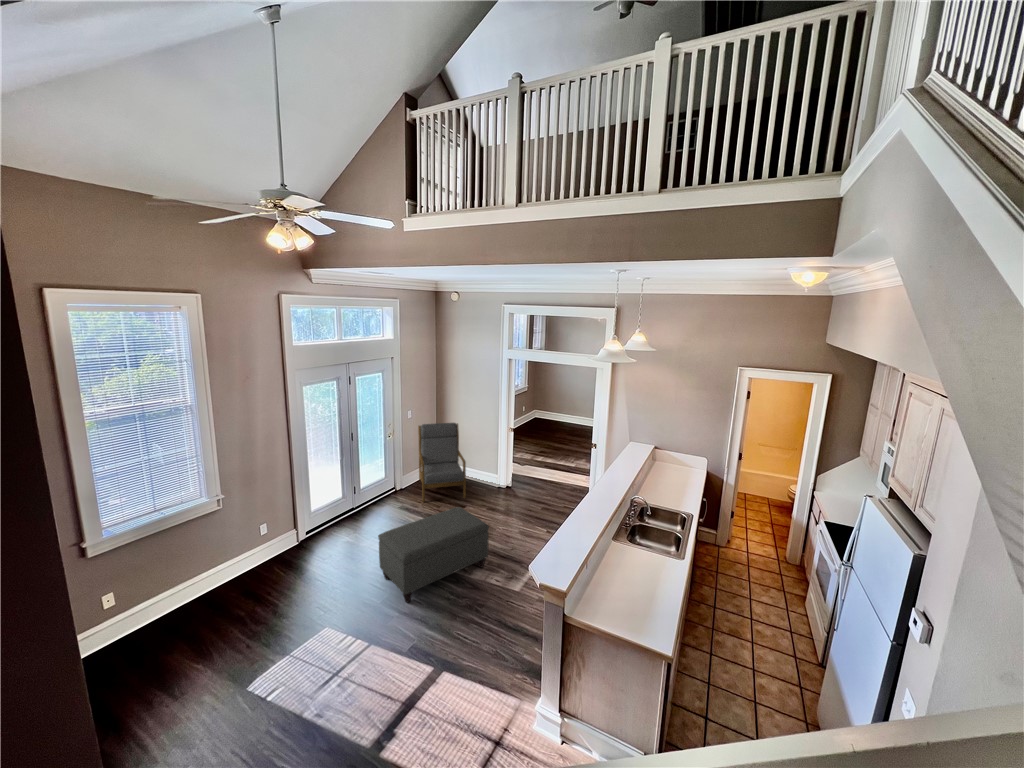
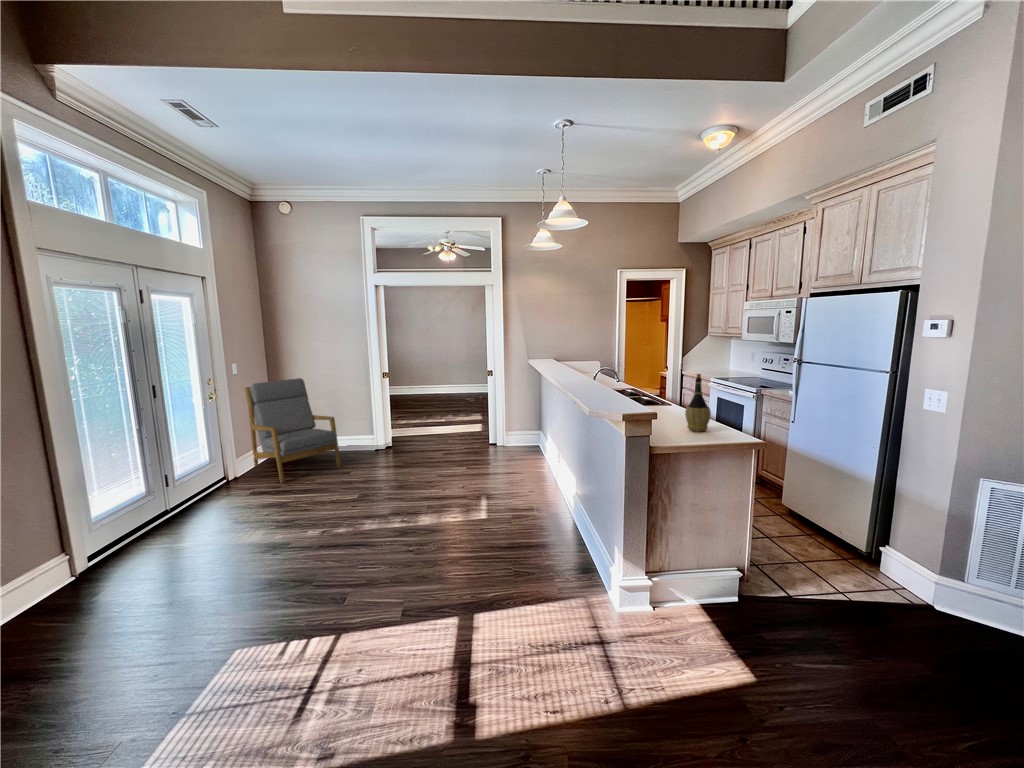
ottoman: present [378,507,489,602] -> none [275,450,429,574]
wine bottle: none [628,564,650,616] -> present [685,374,711,432]

